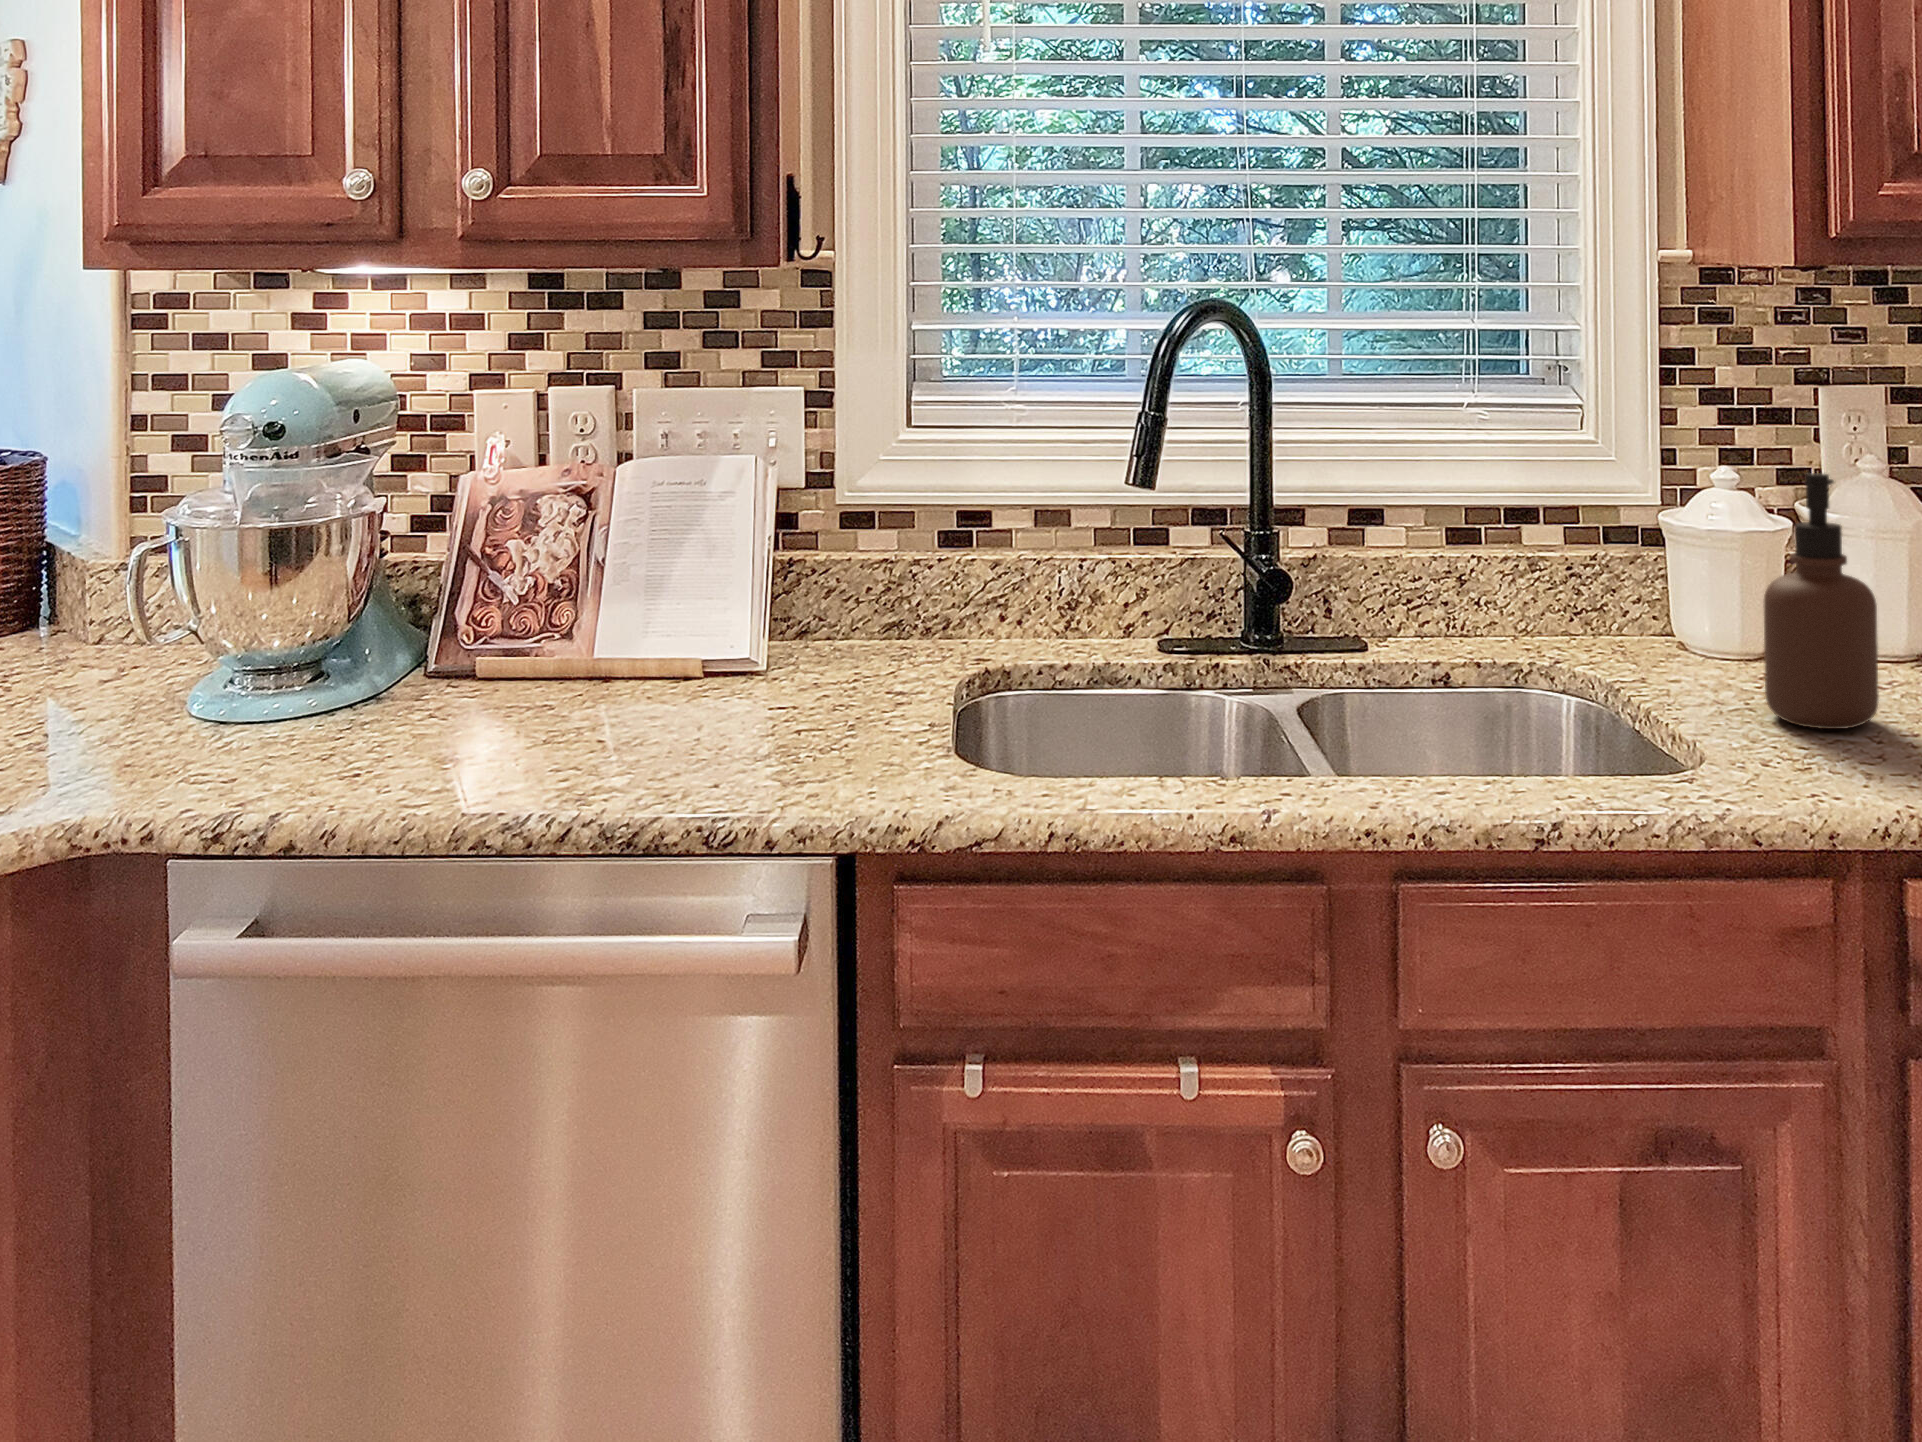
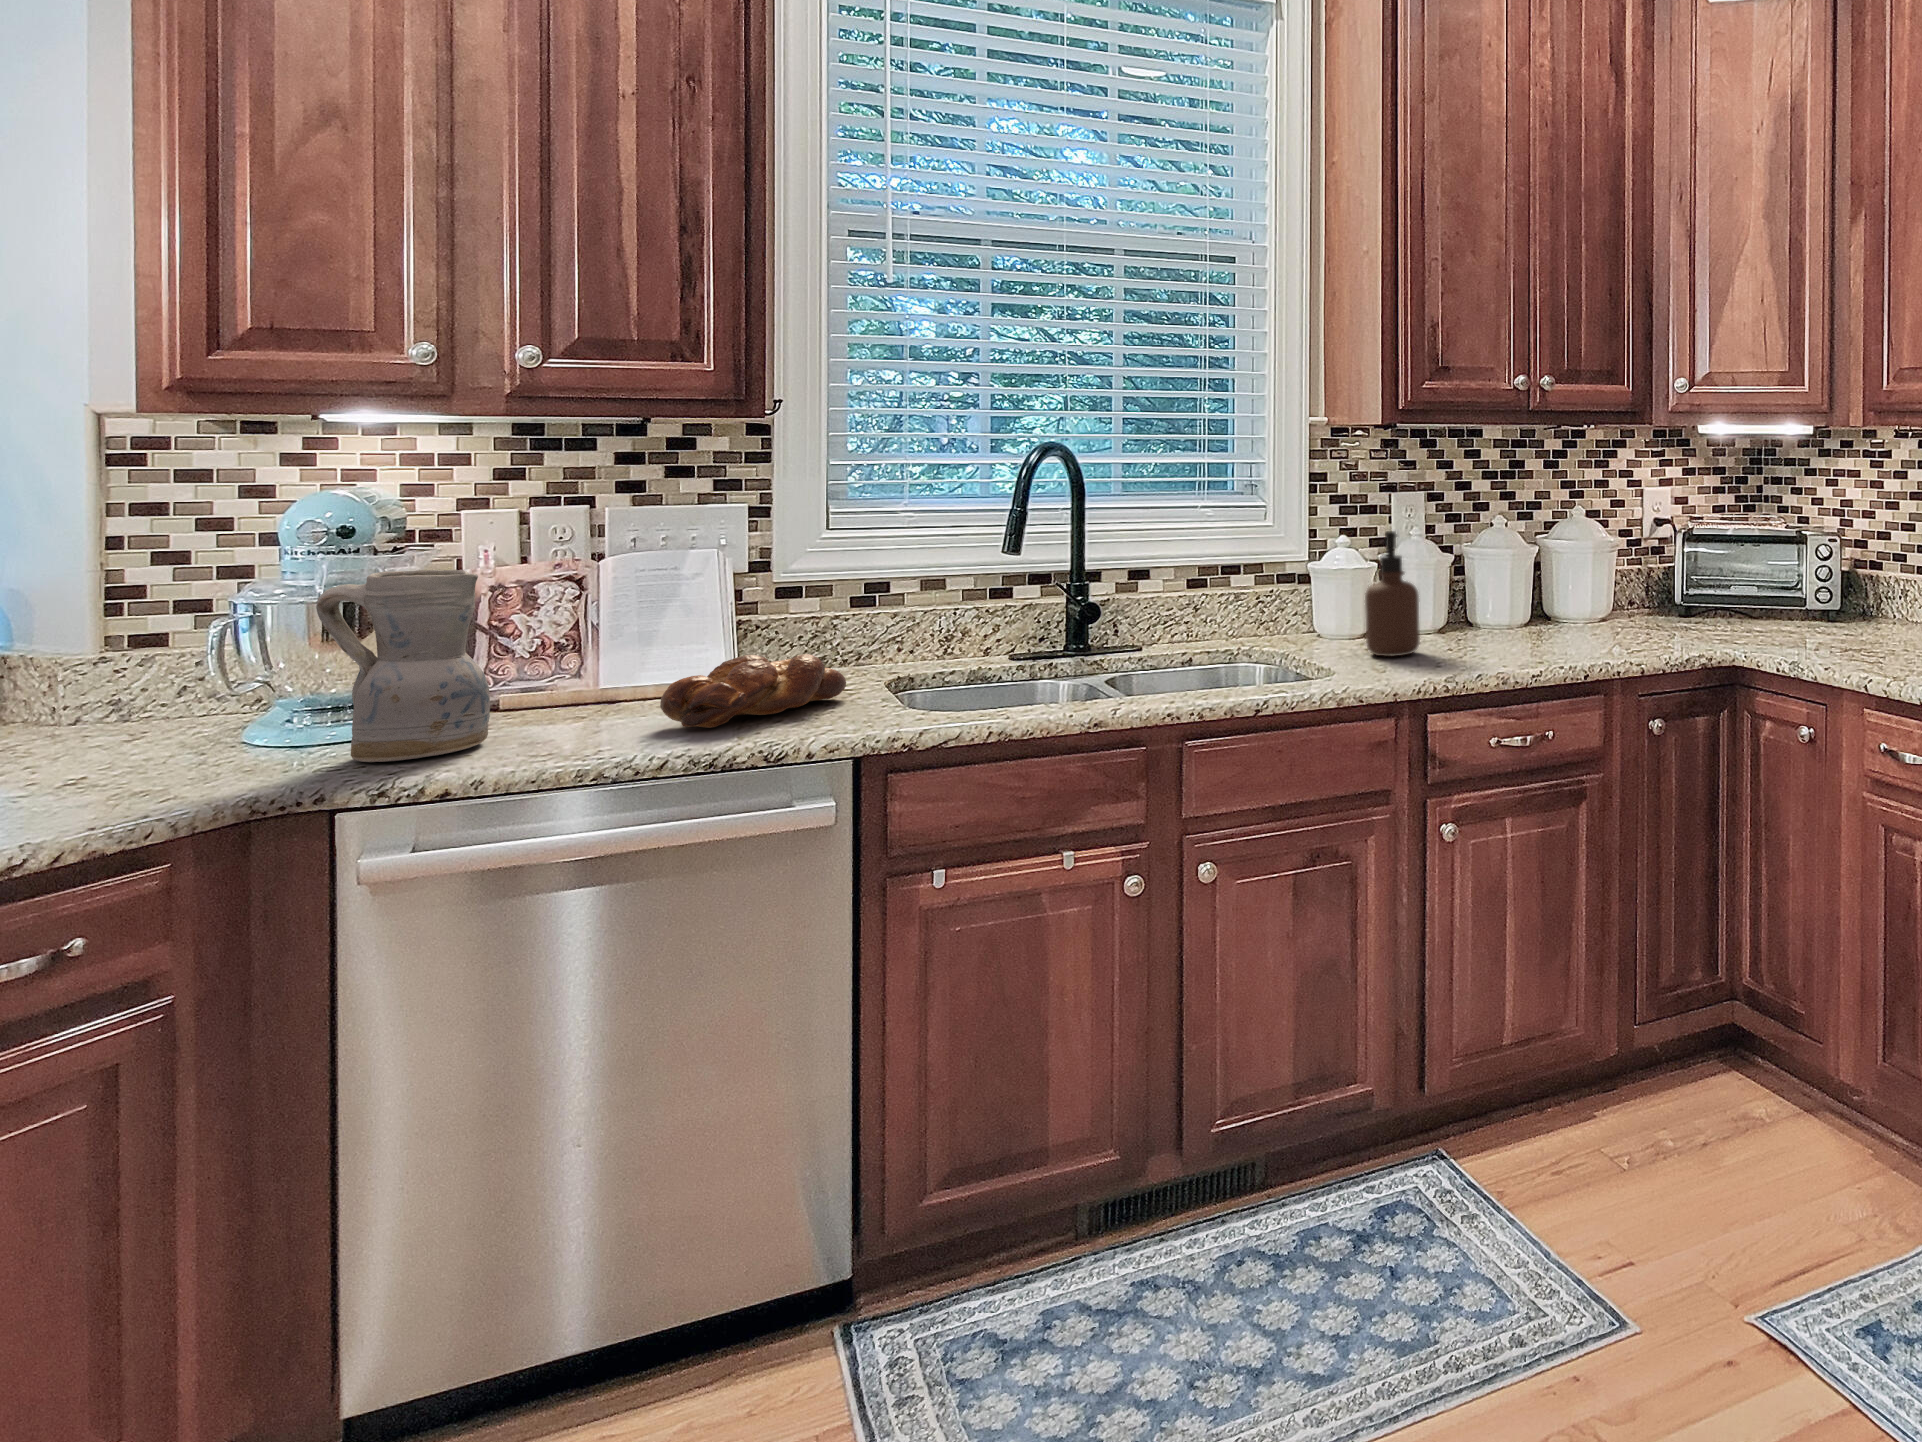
ceramic pitcher: none [202,492,406,776] -> present [316,570,490,762]
bread loaf: none [608,640,879,764] -> present [660,654,846,728]

